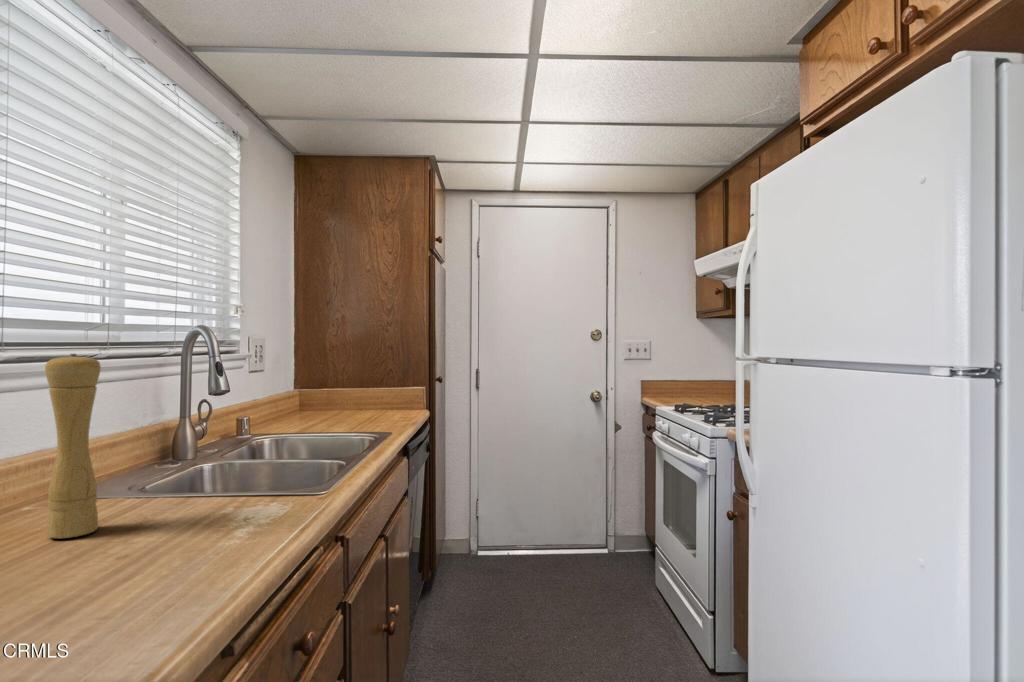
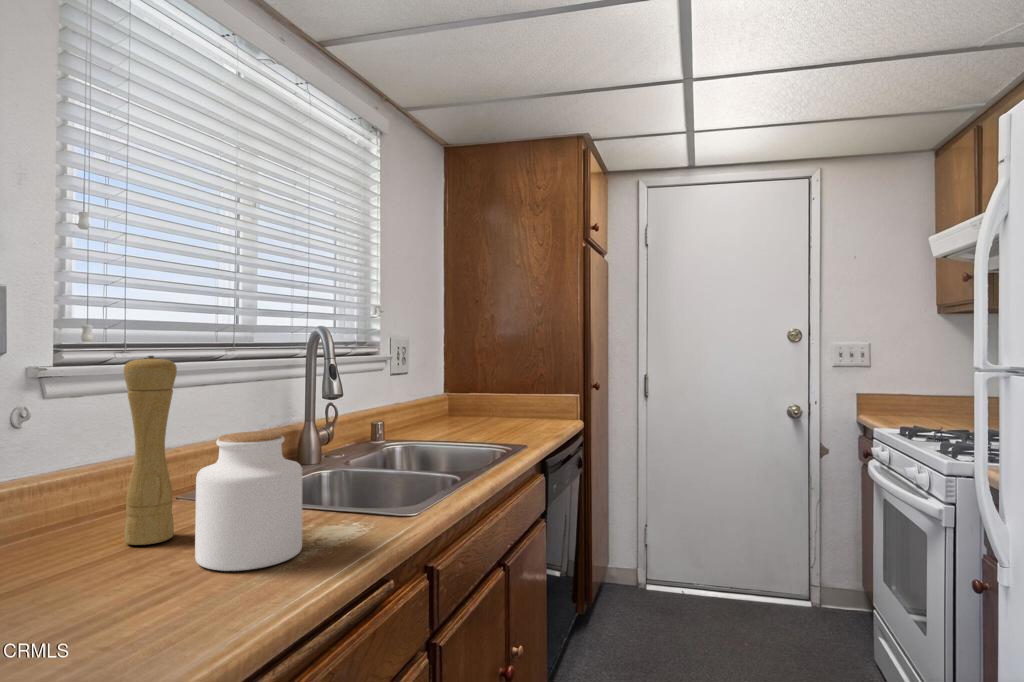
jar: none [141,422,243,548] -> present [195,431,302,571]

